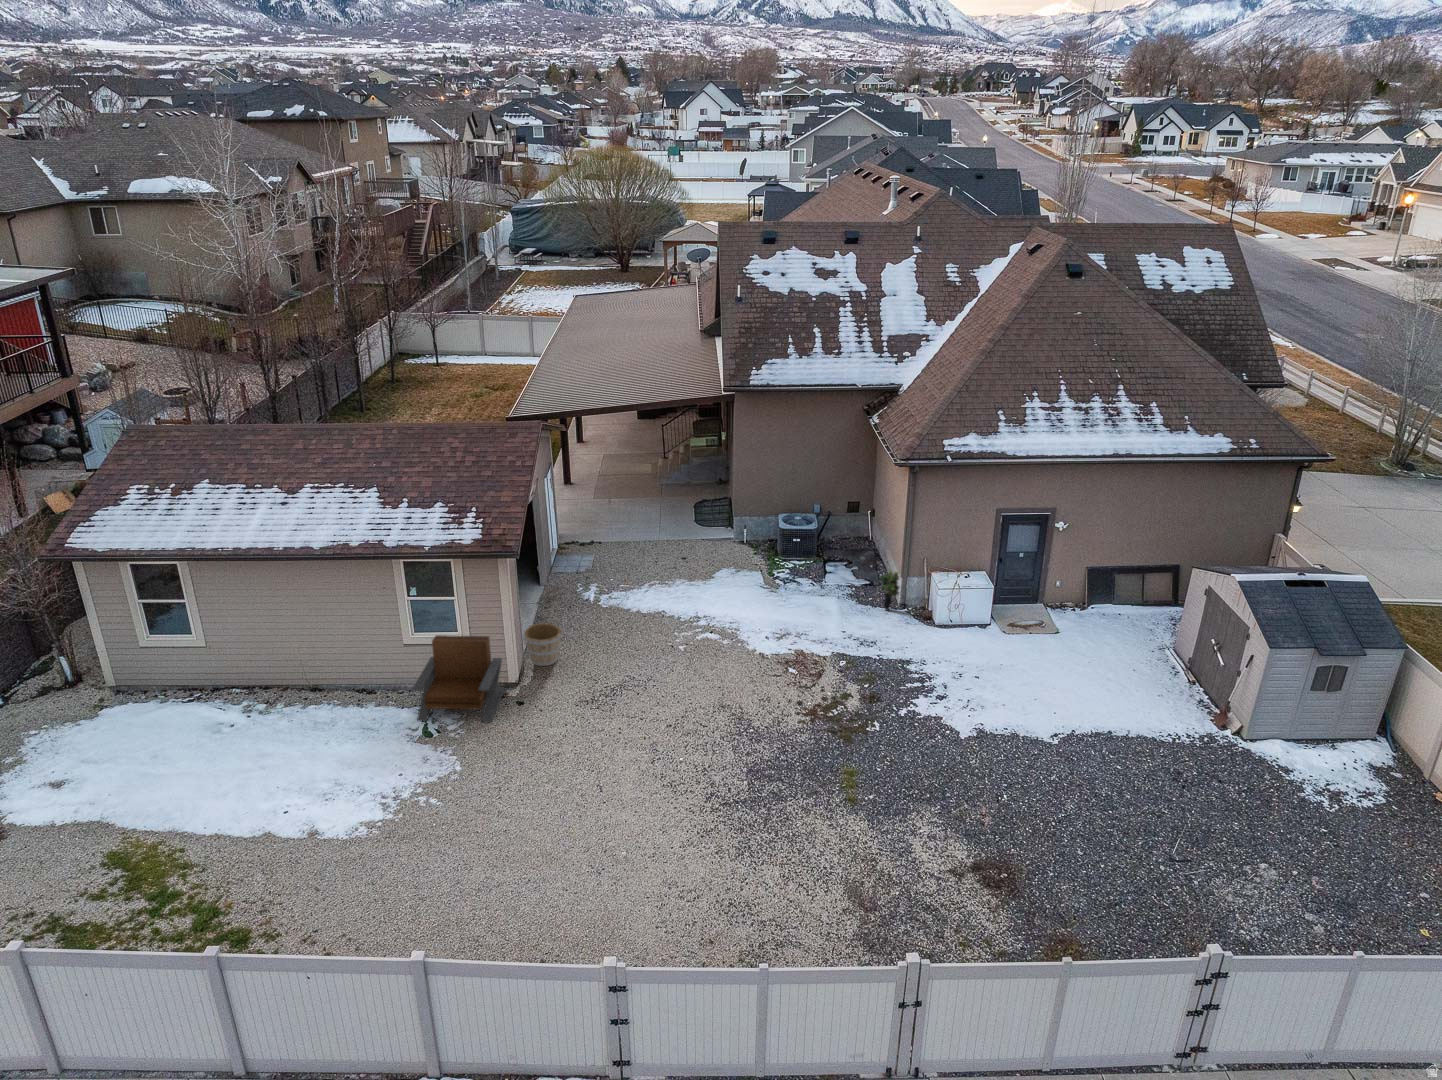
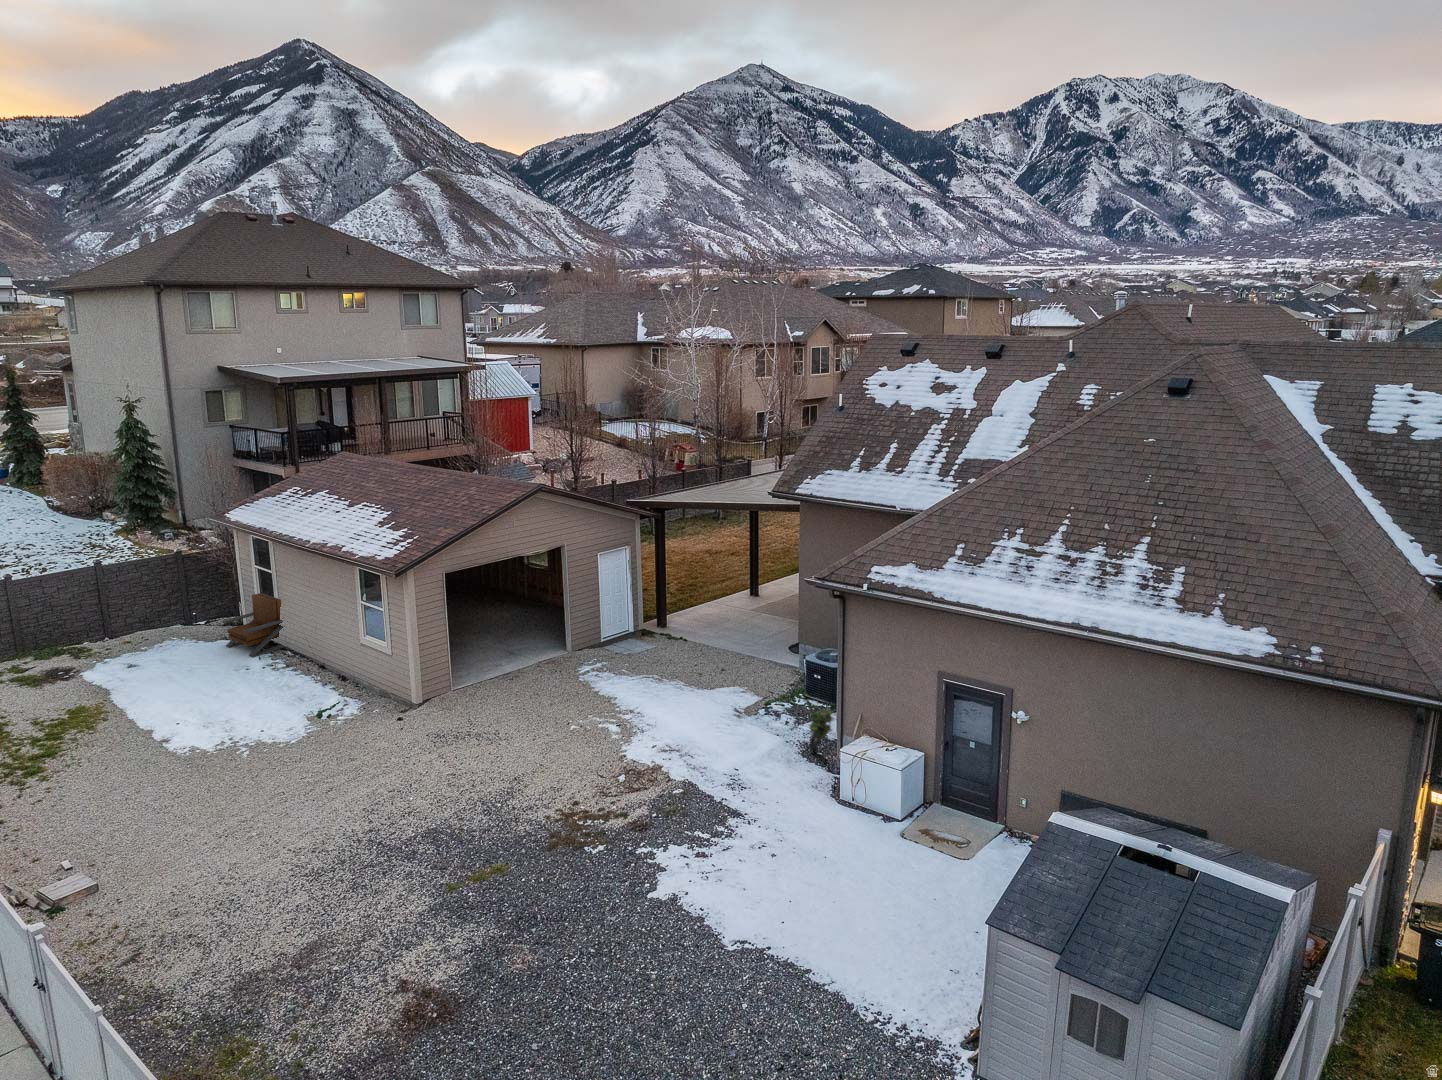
wooden bucket: present [524,623,562,666] -> none [466,661,501,699]
lounge chair: present [413,635,504,723] -> present [222,593,285,657]

